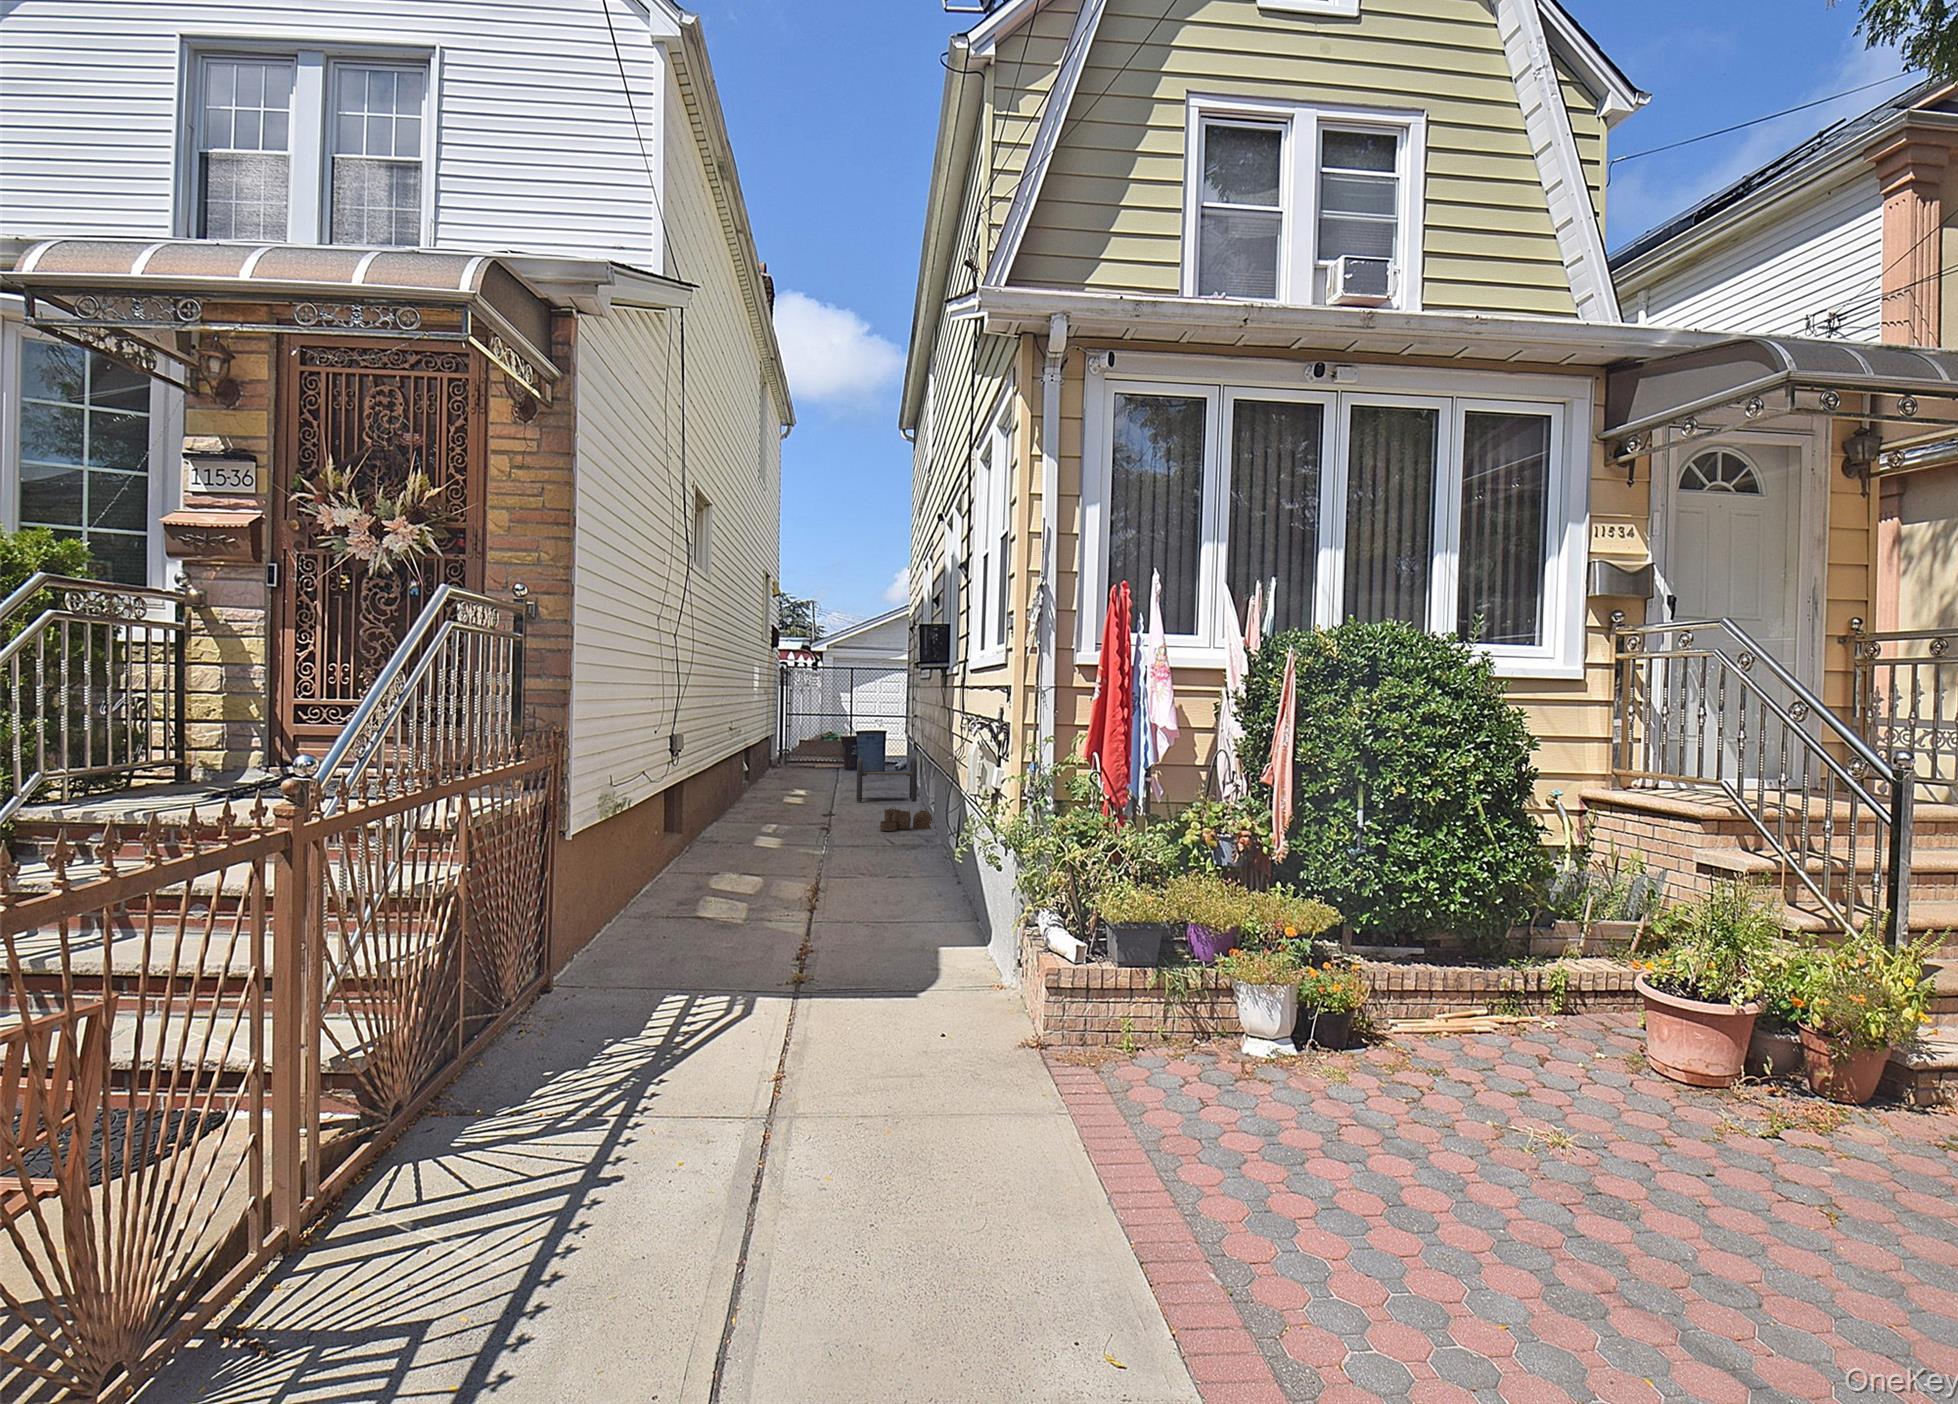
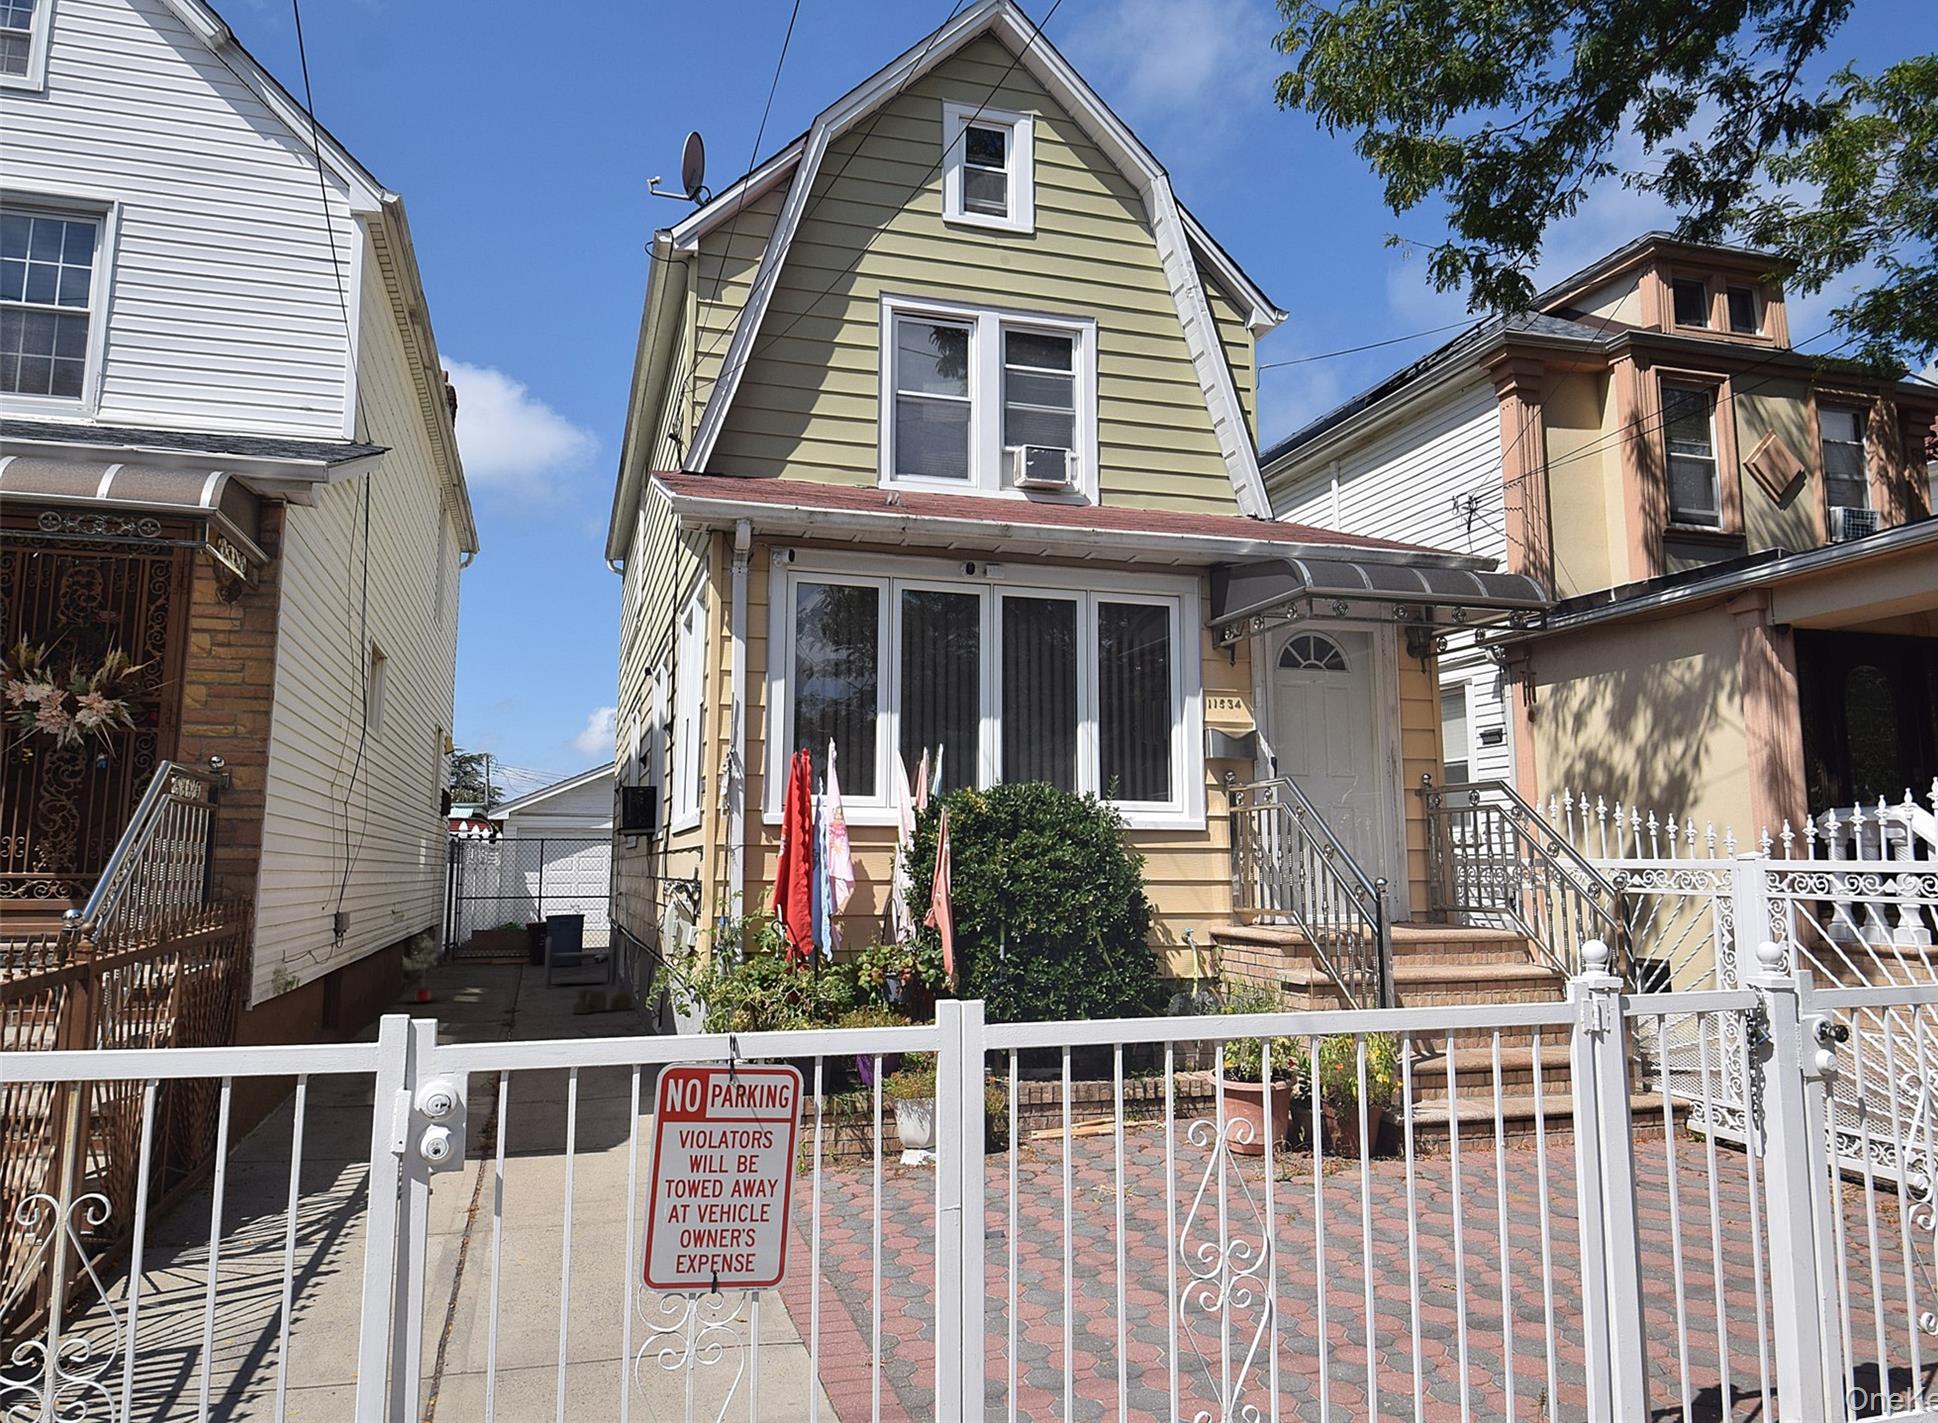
potted tree: none [737,754,768,812] -> present [403,936,436,1003]

